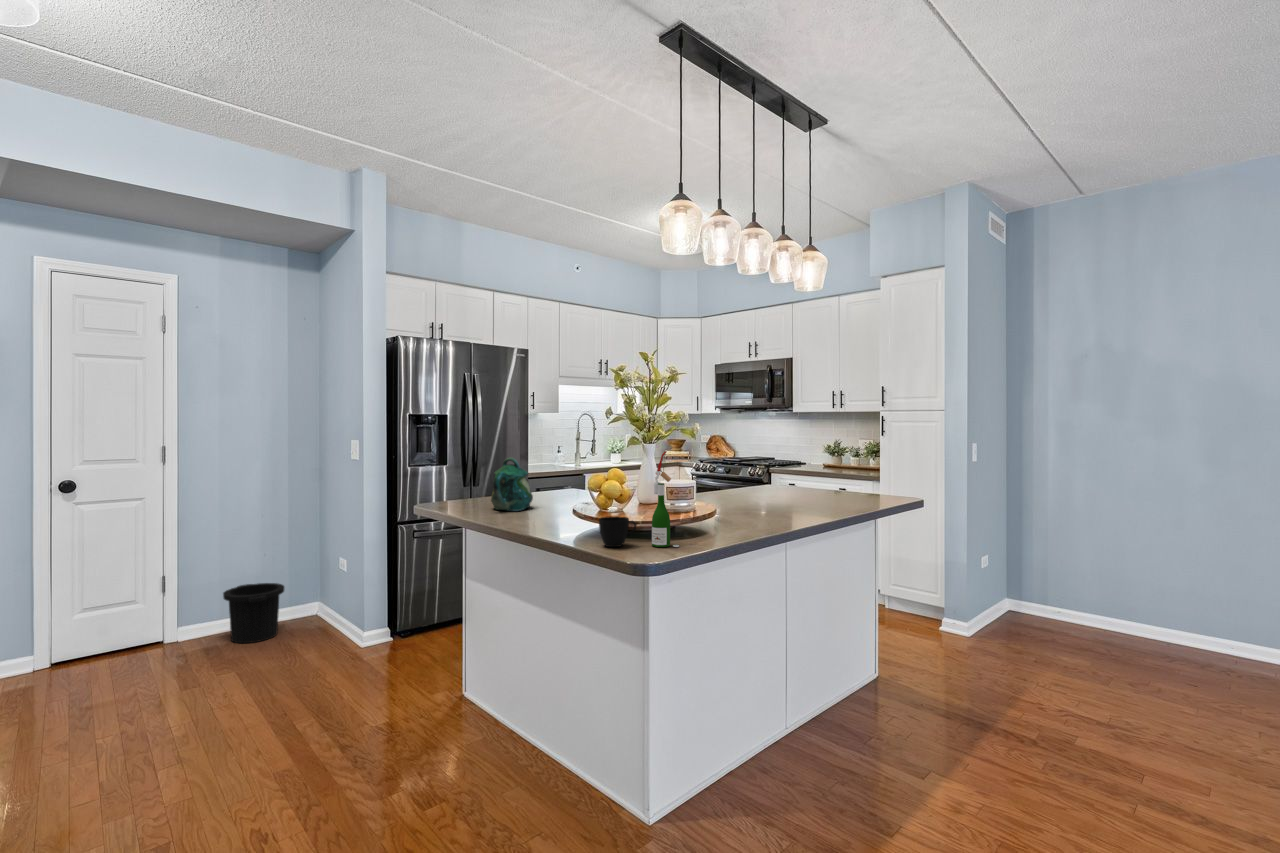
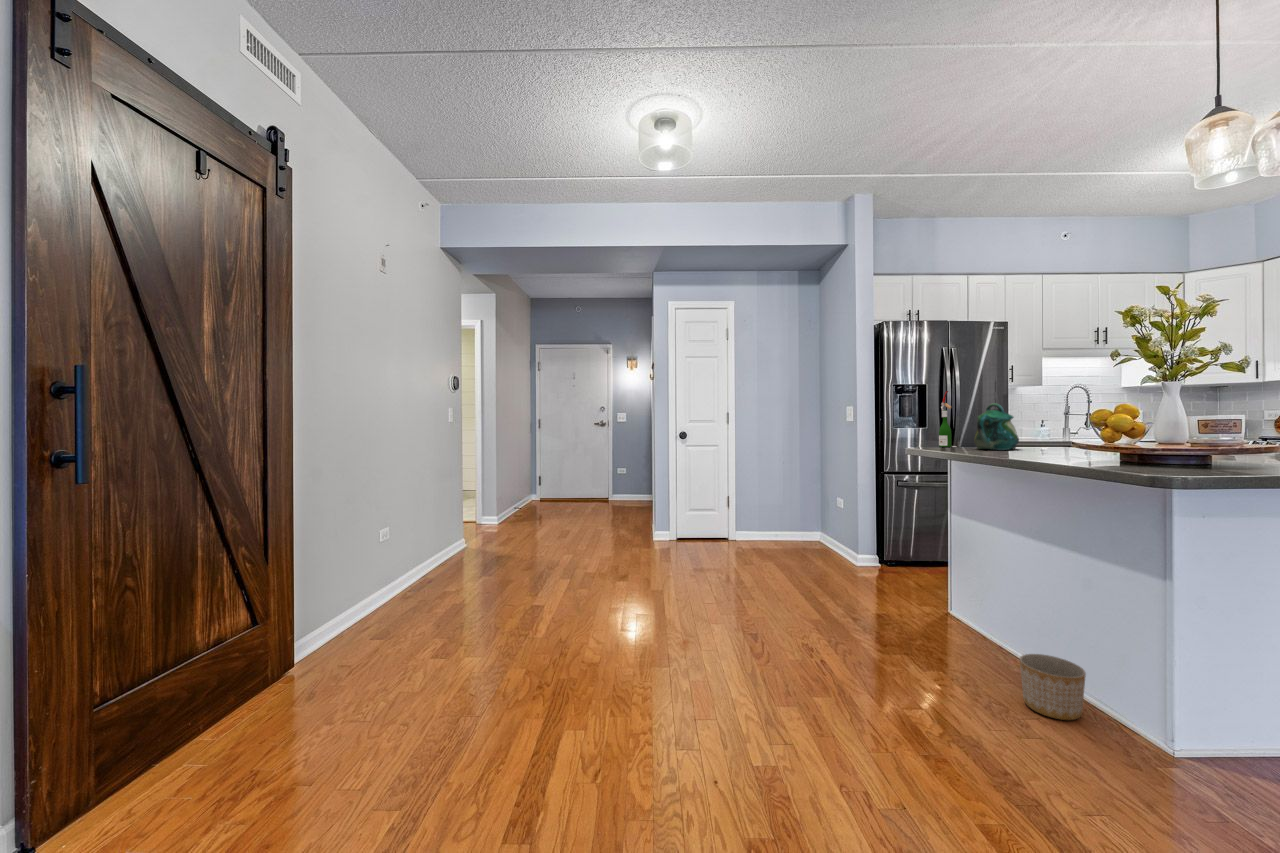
wine bottle: present [652,451,679,547] -> present [939,391,956,447]
cup: present [599,516,636,547] -> none [1104,438,1157,466]
trash can: present [223,583,284,643] -> none [761,510,799,549]
planter: none [529,737,584,810] -> present [1020,654,1086,720]

